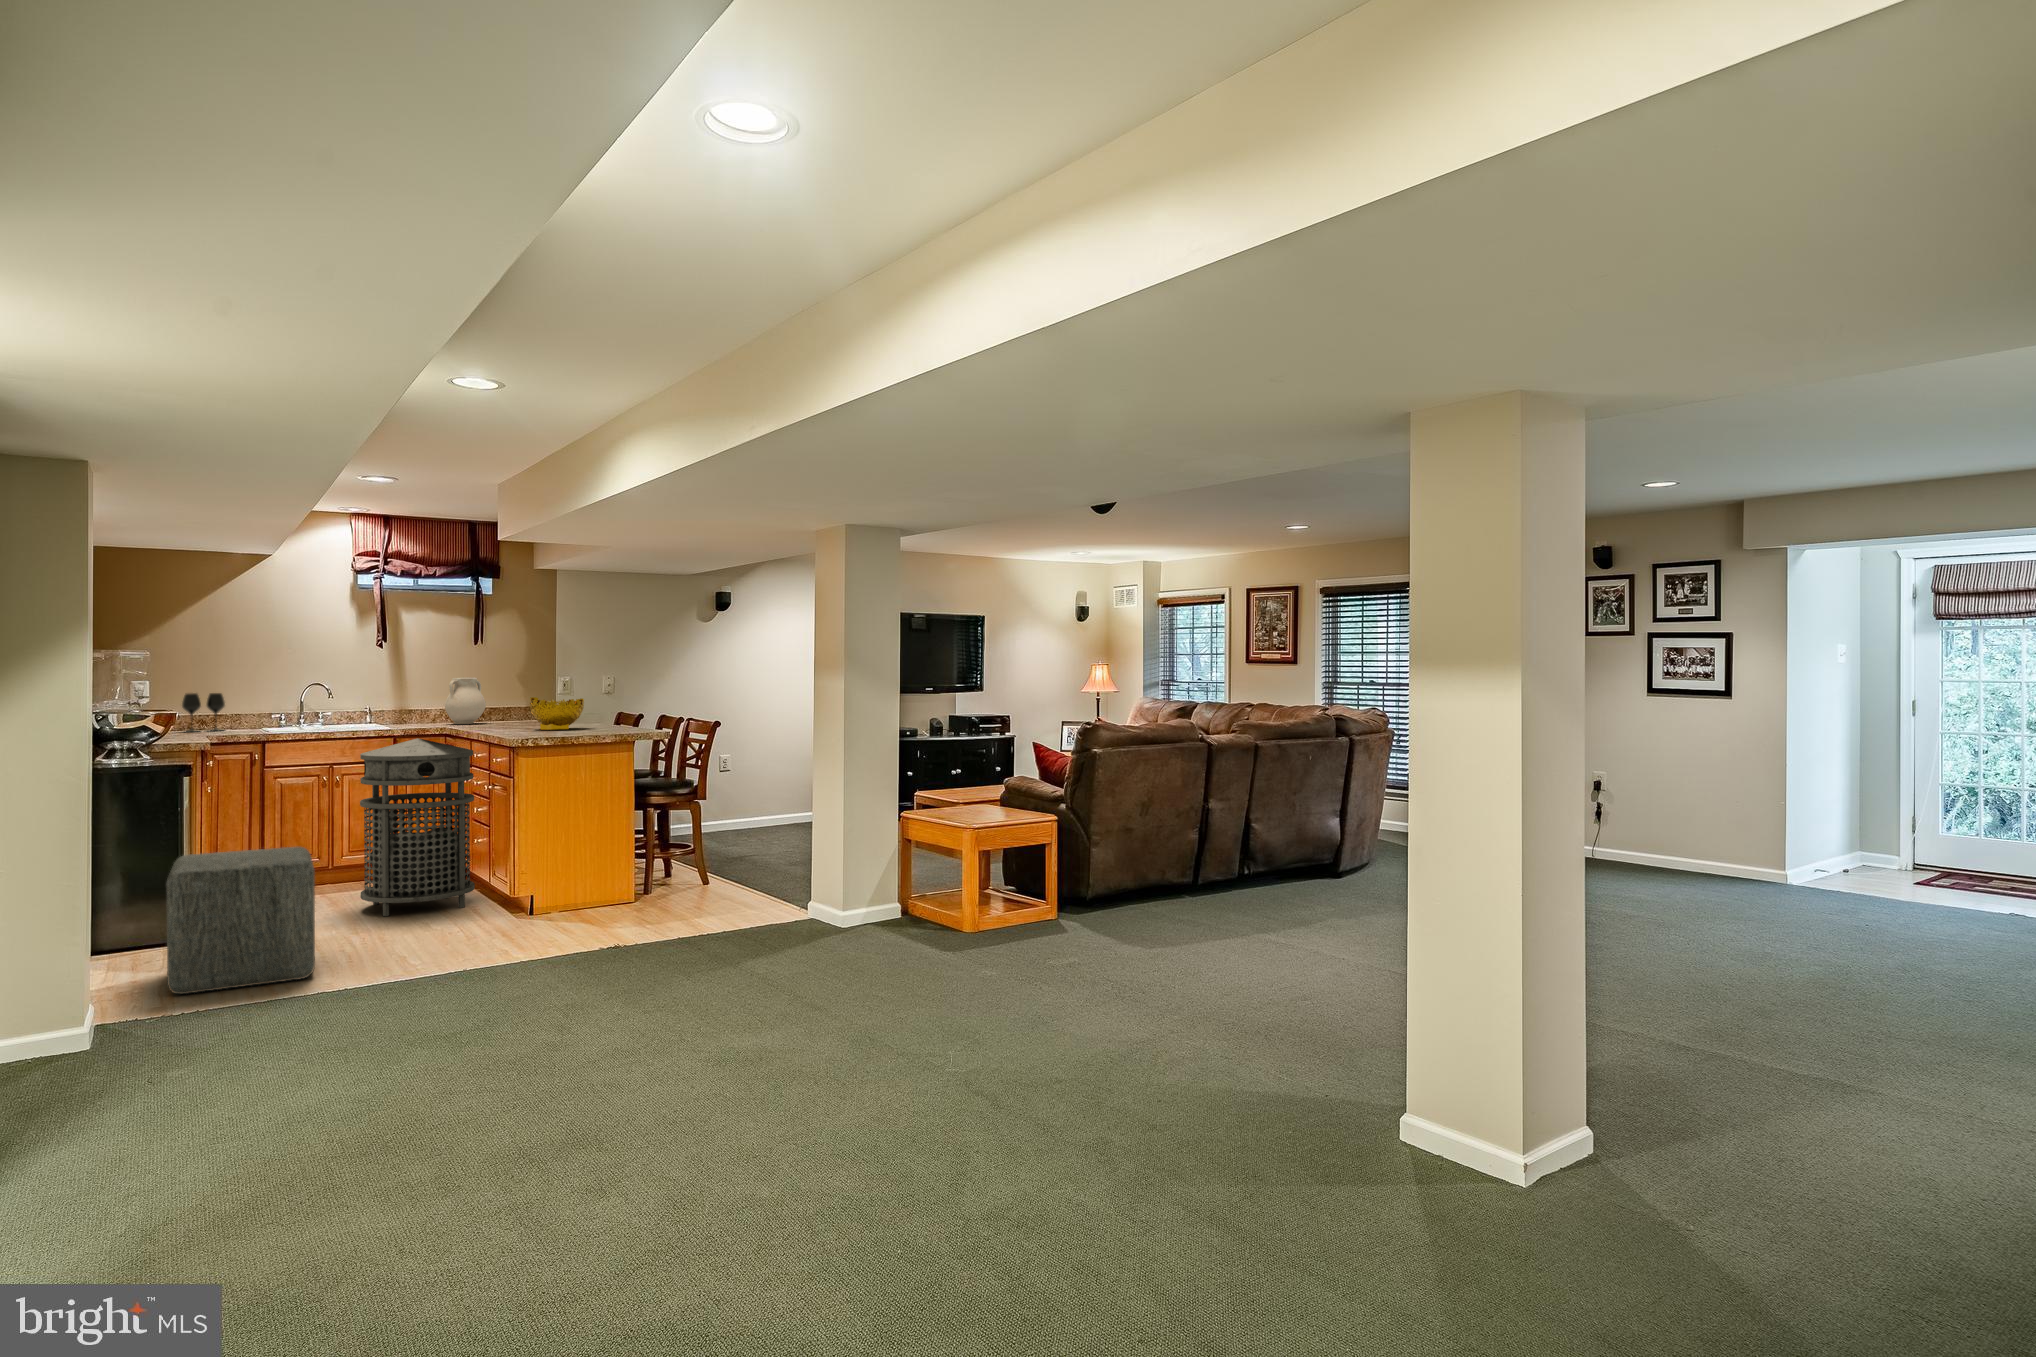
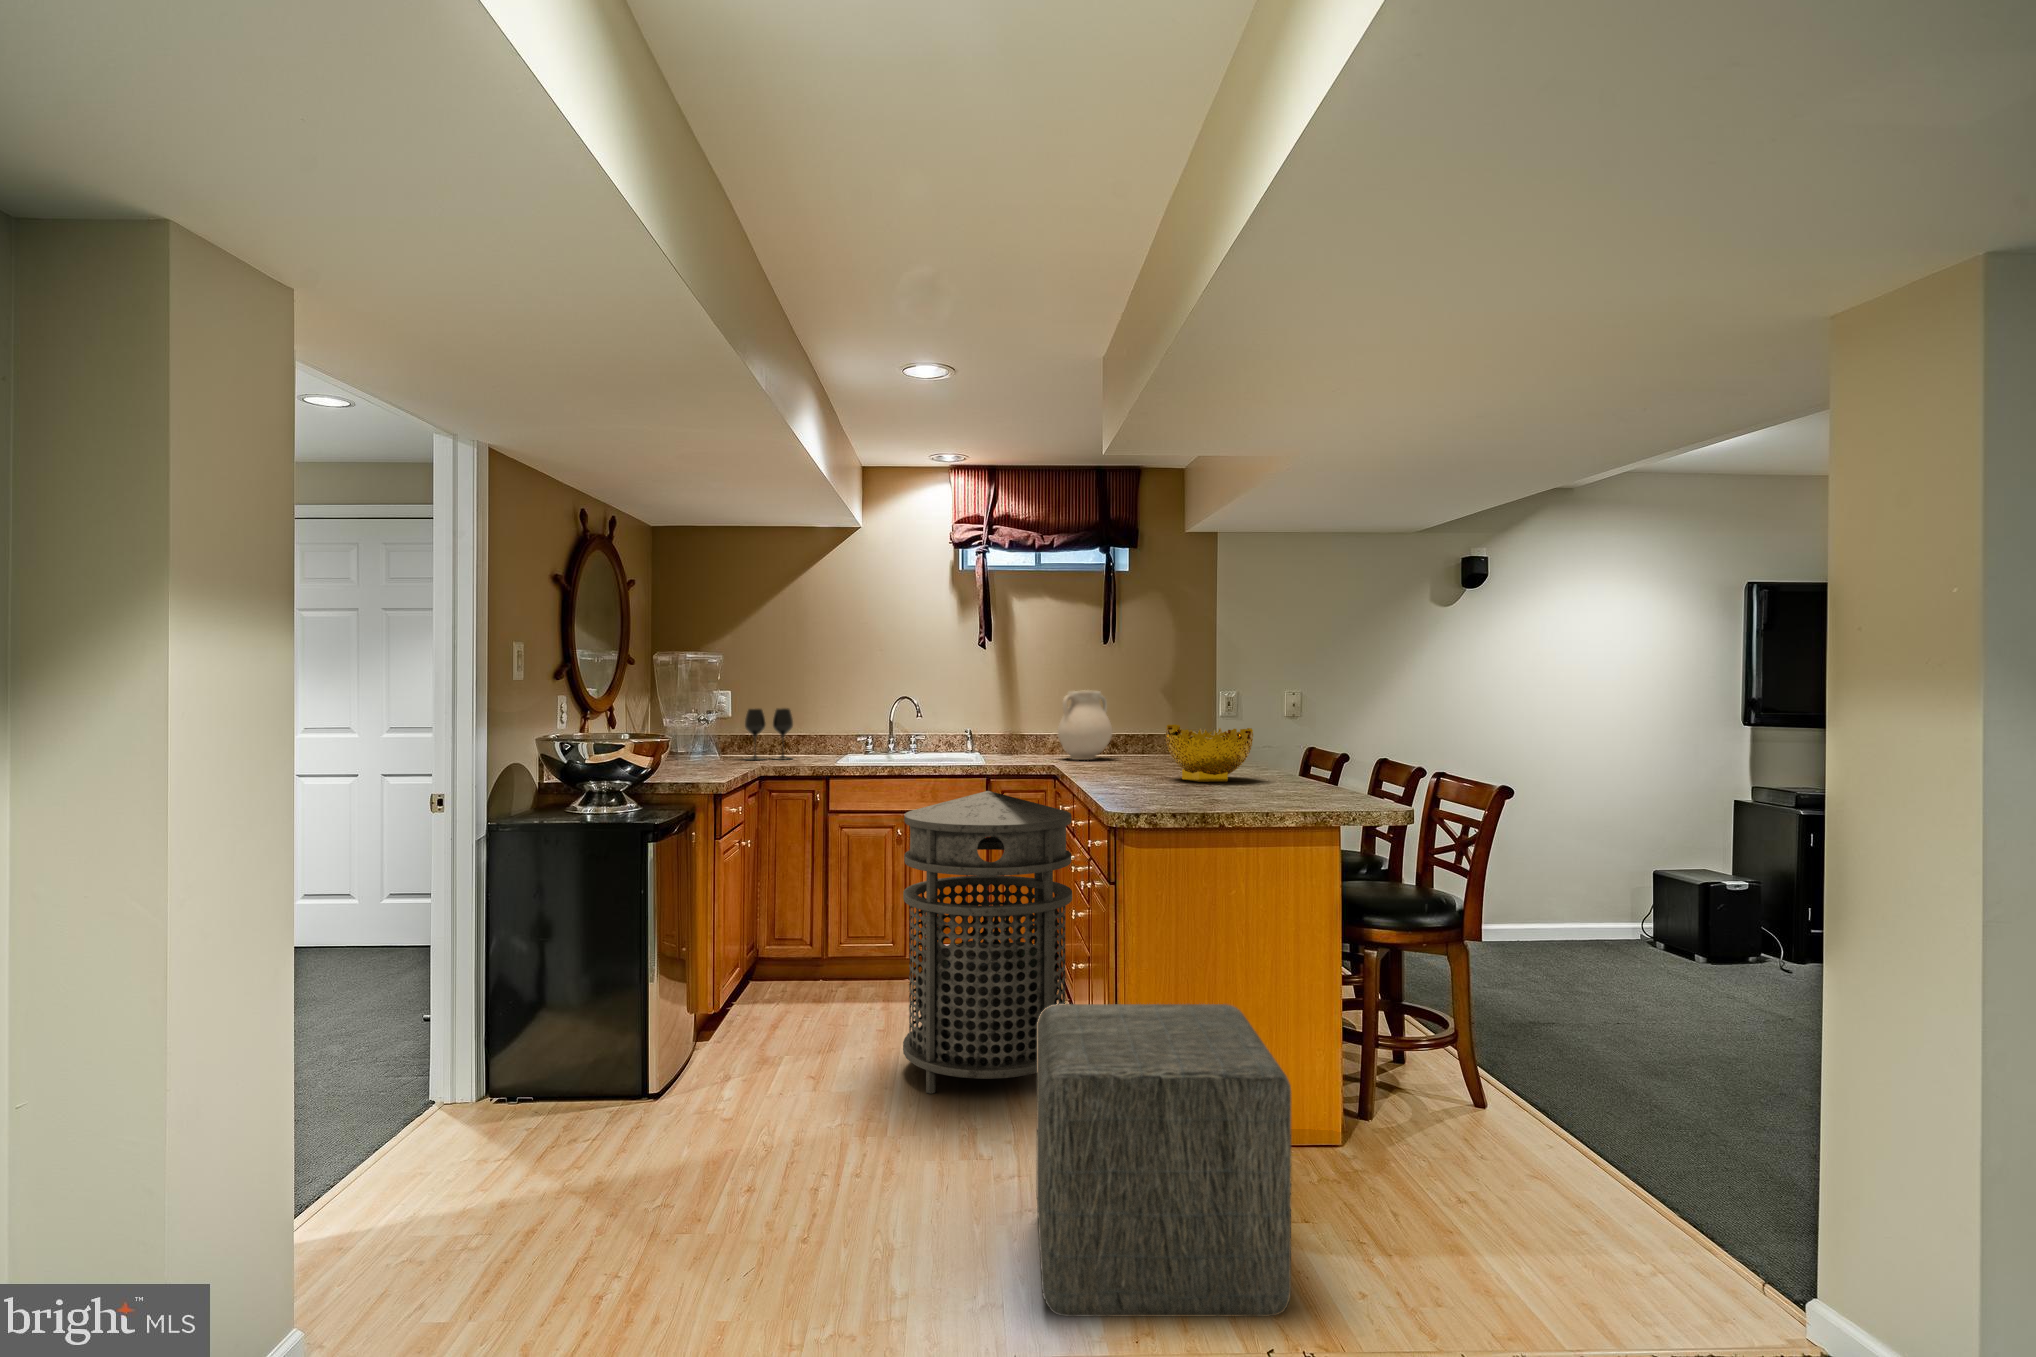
ottoman: present [166,847,315,994] -> present [1036,1004,1291,1317]

